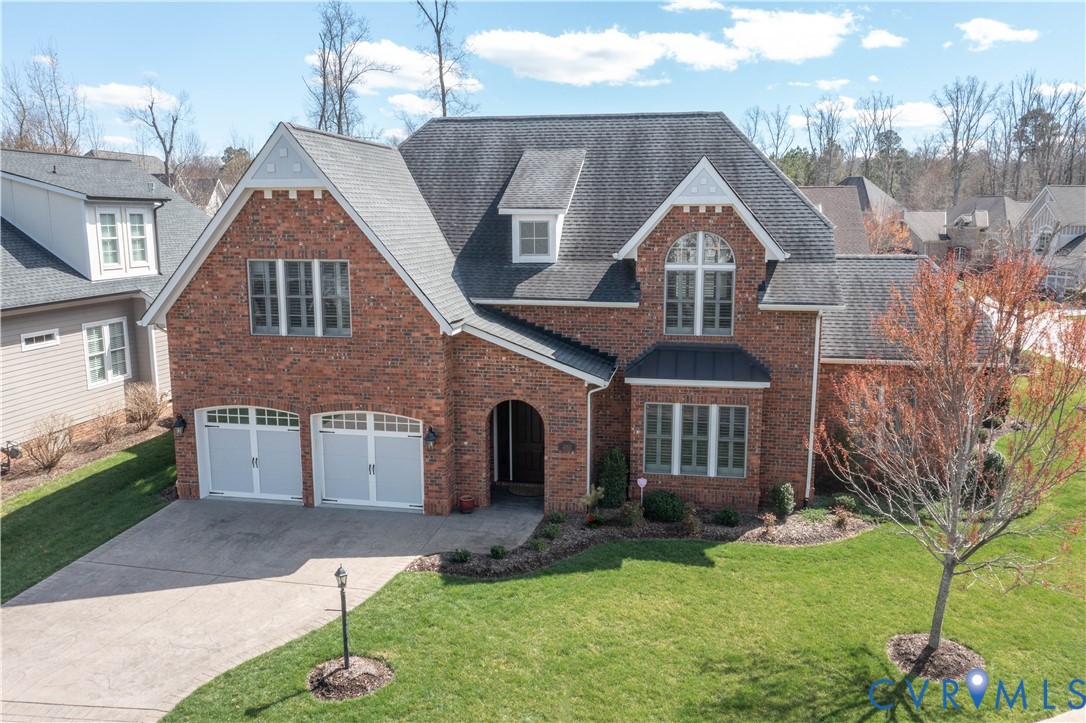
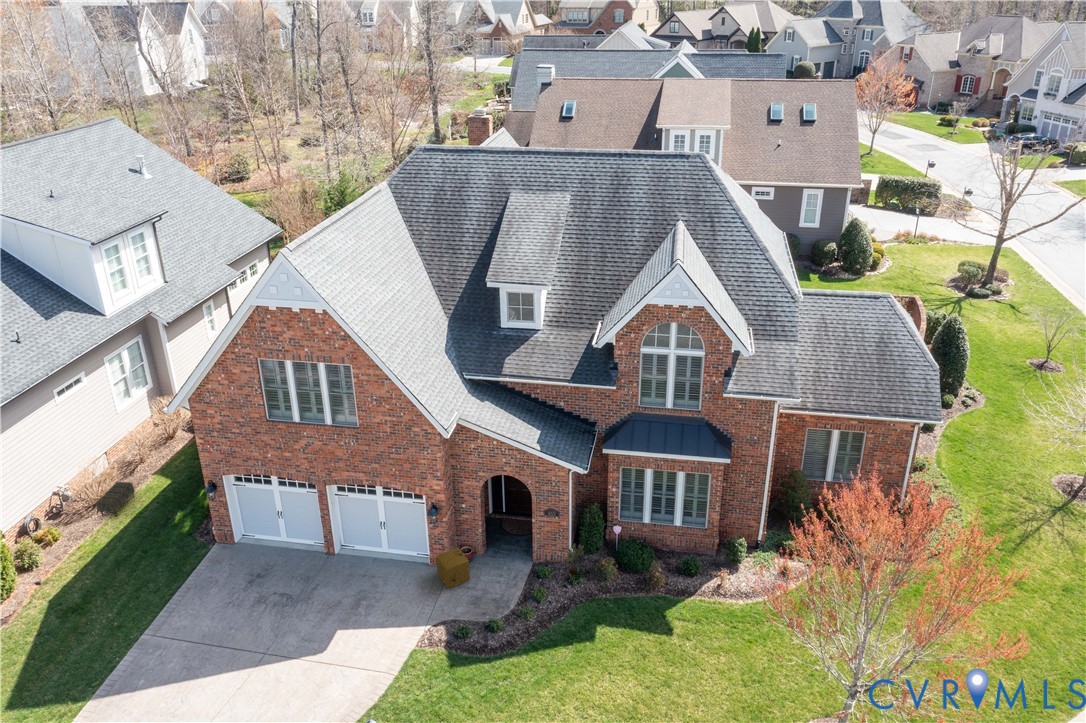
bench: none [48,445,94,477] -> present [96,482,135,517]
cardboard box: none [432,489,470,532] -> present [436,548,470,588]

